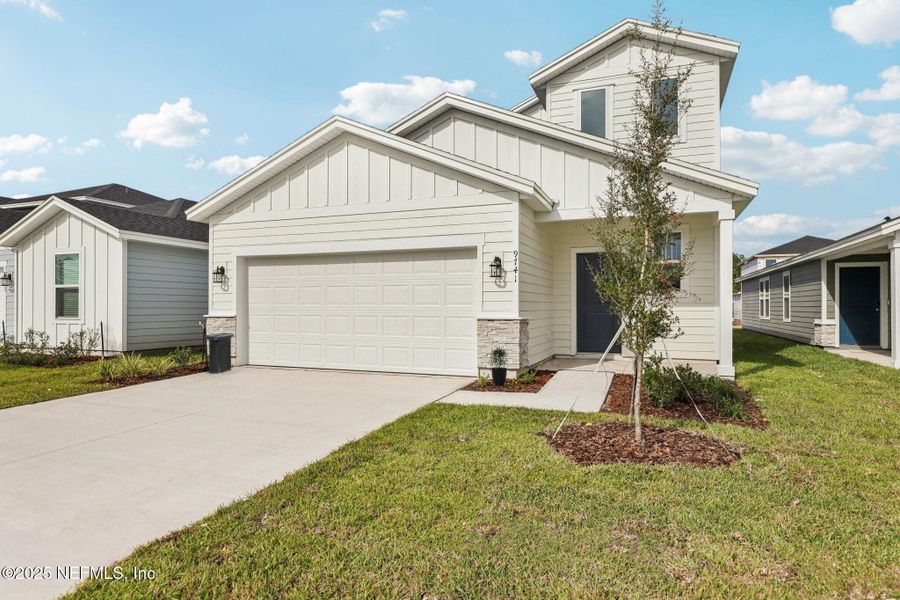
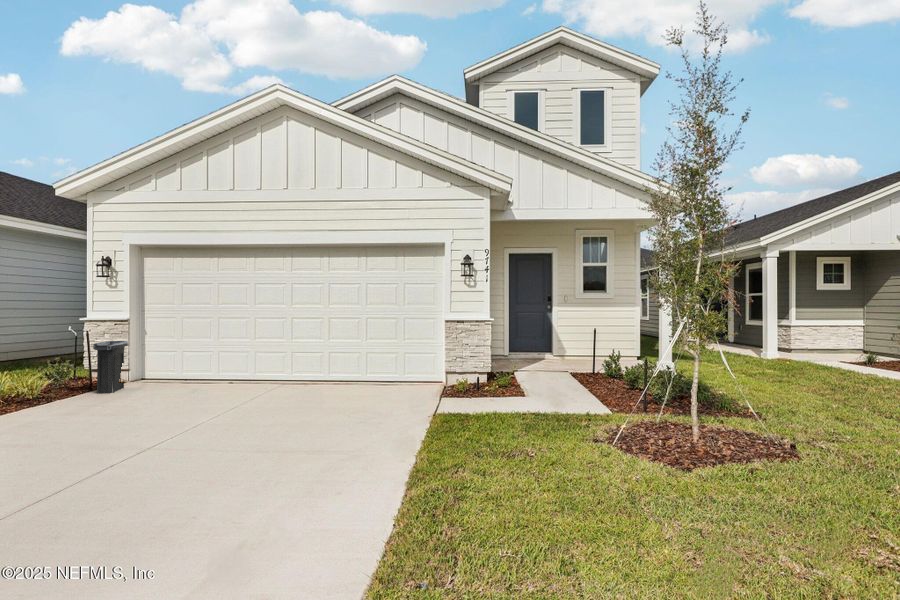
potted plant: present [489,347,508,386] -> none [460,350,484,391]

